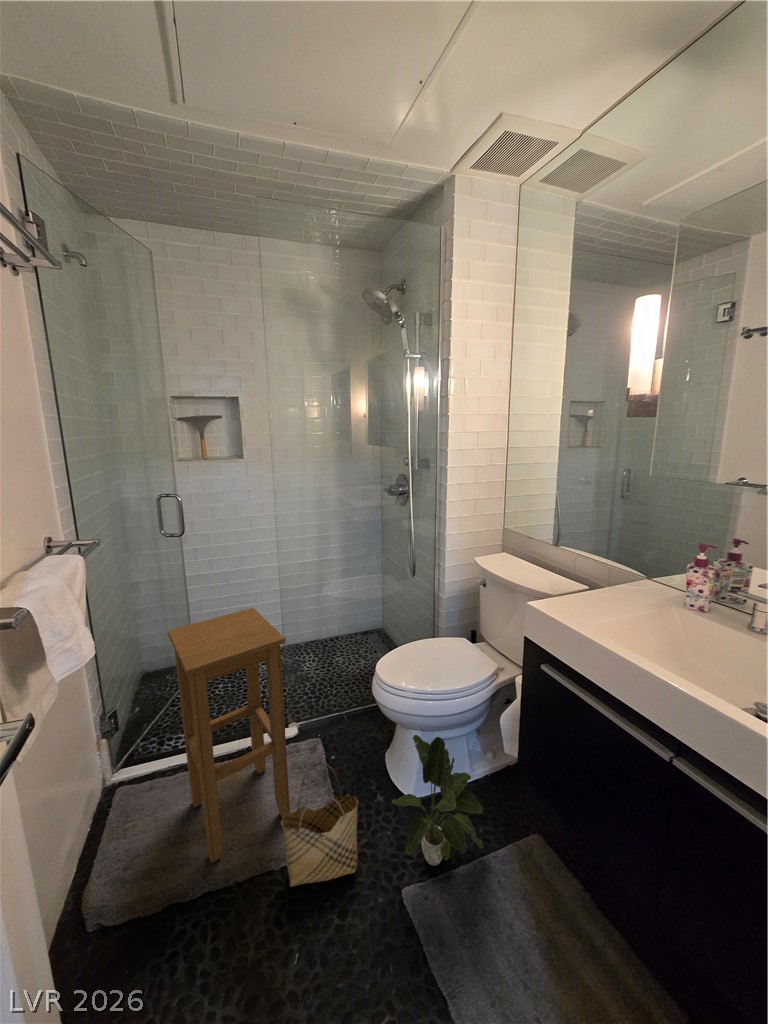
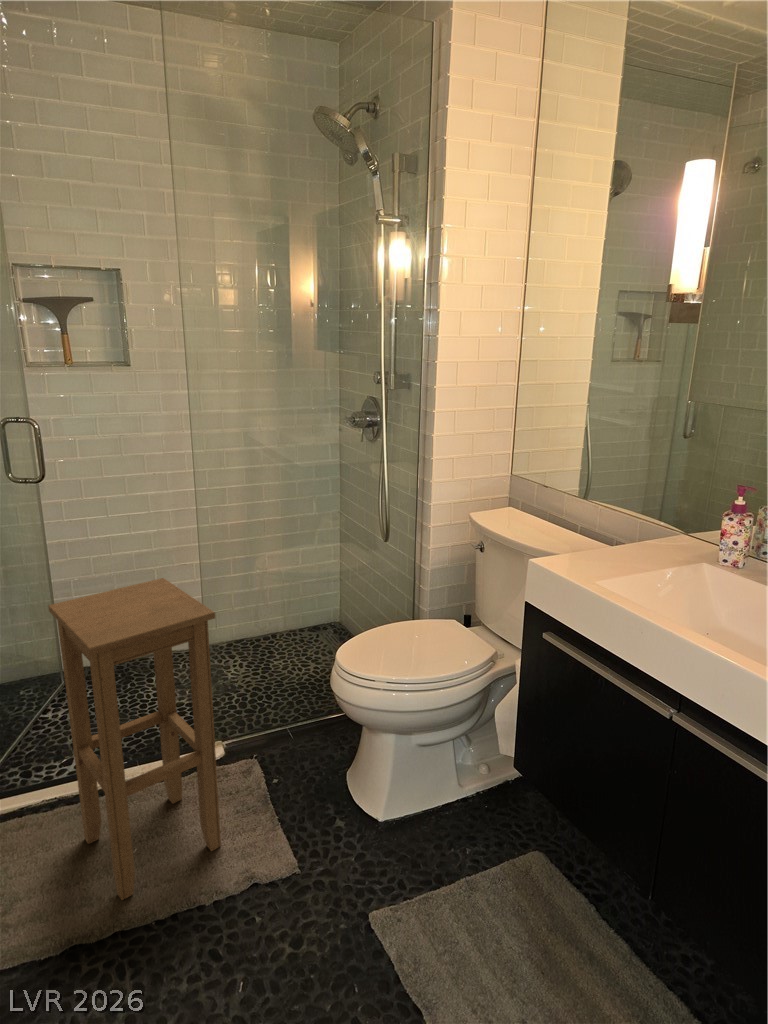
potted plant: present [392,735,483,866] -> none [358,732,472,890]
woven basket: present [281,763,358,887] -> none [215,770,314,918]

